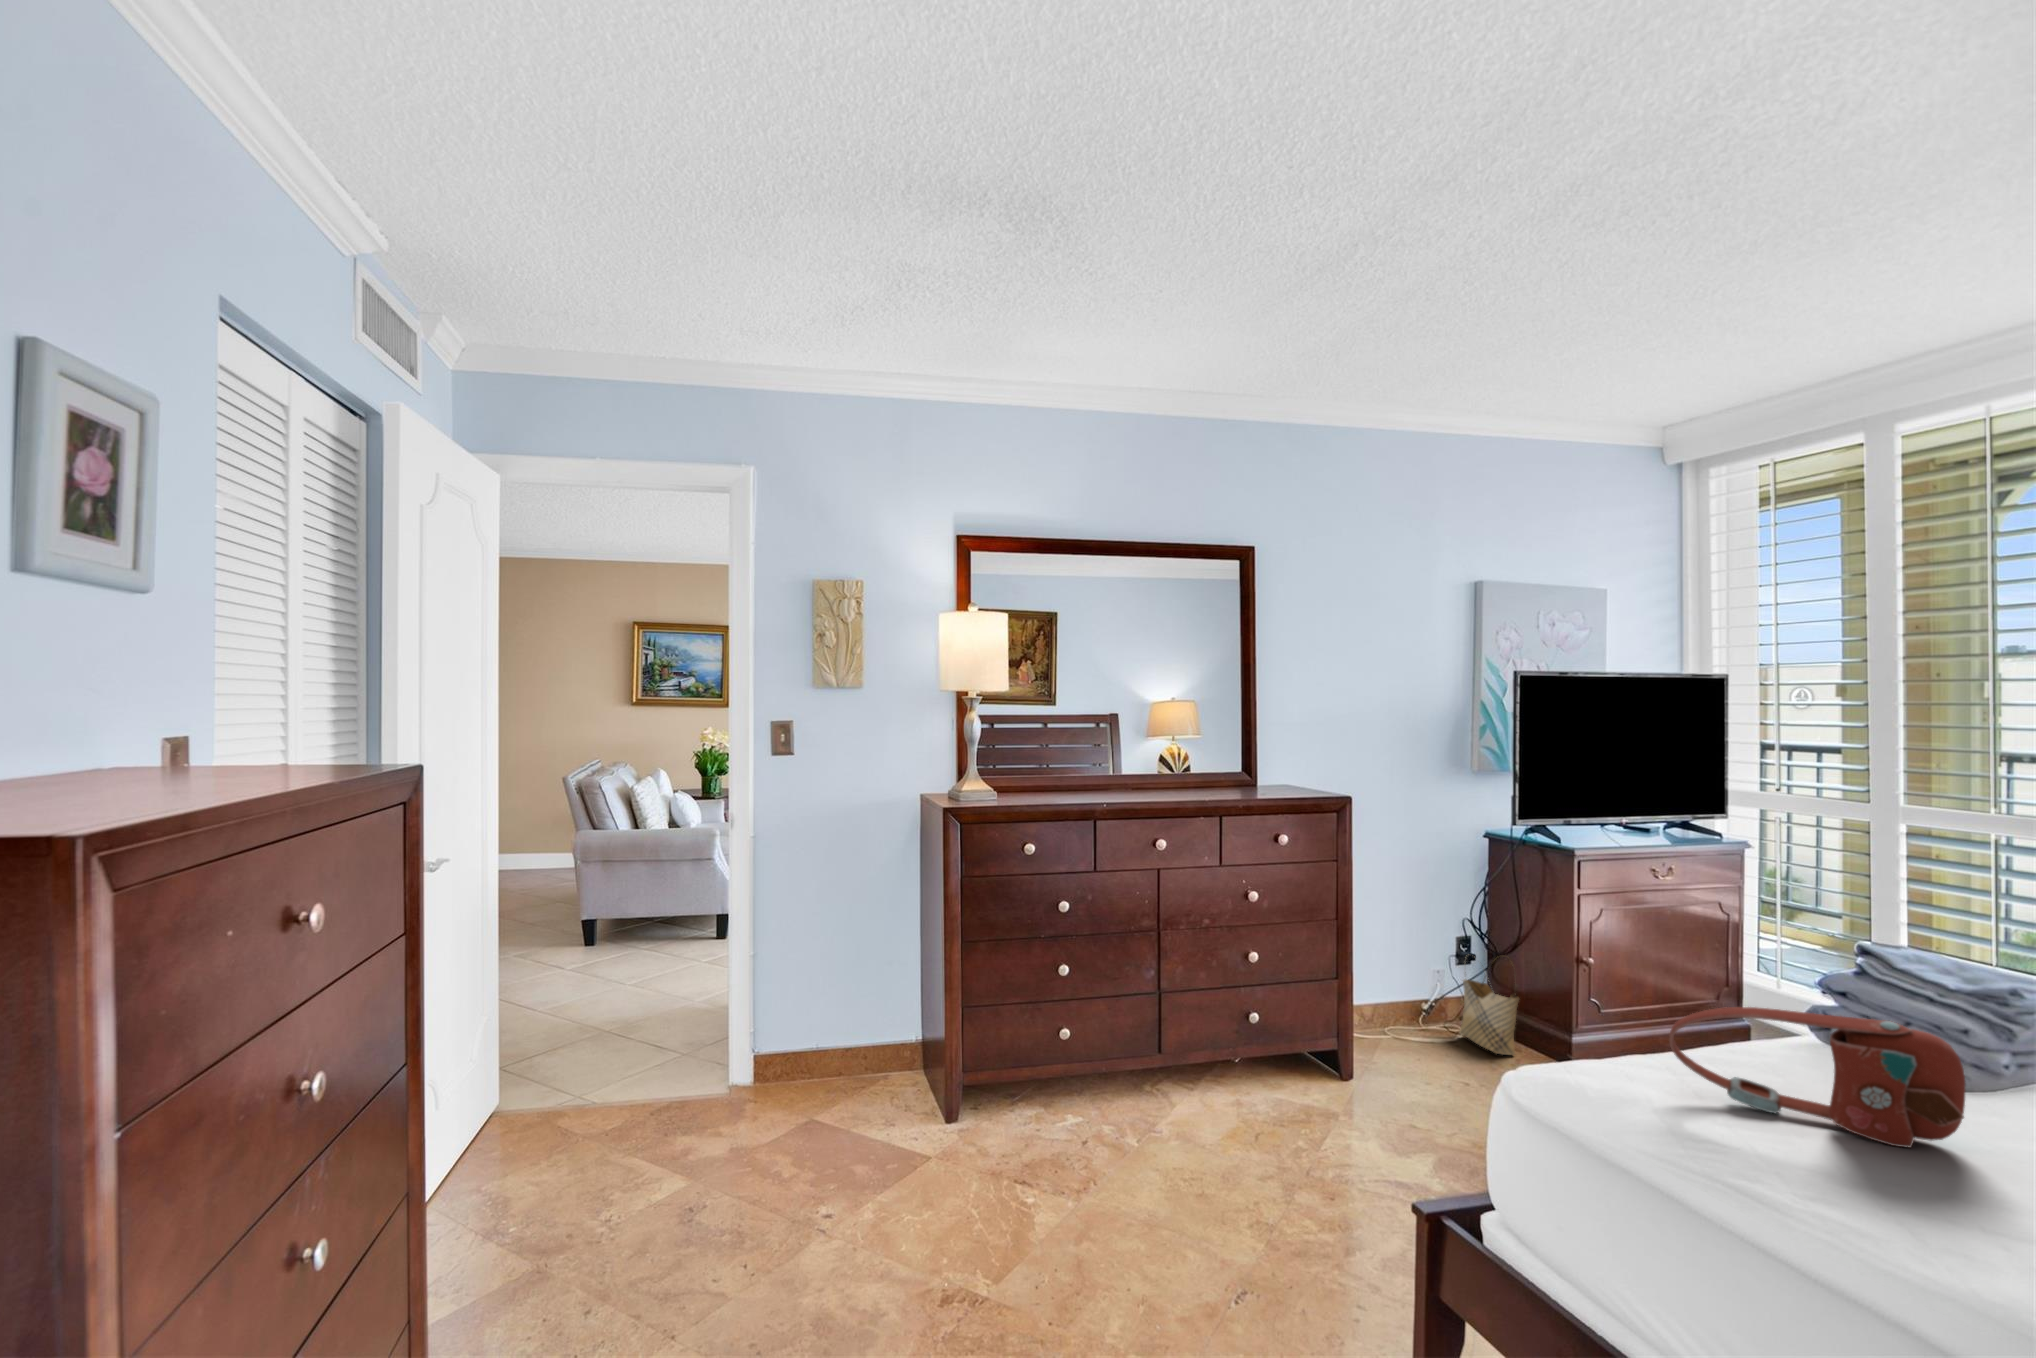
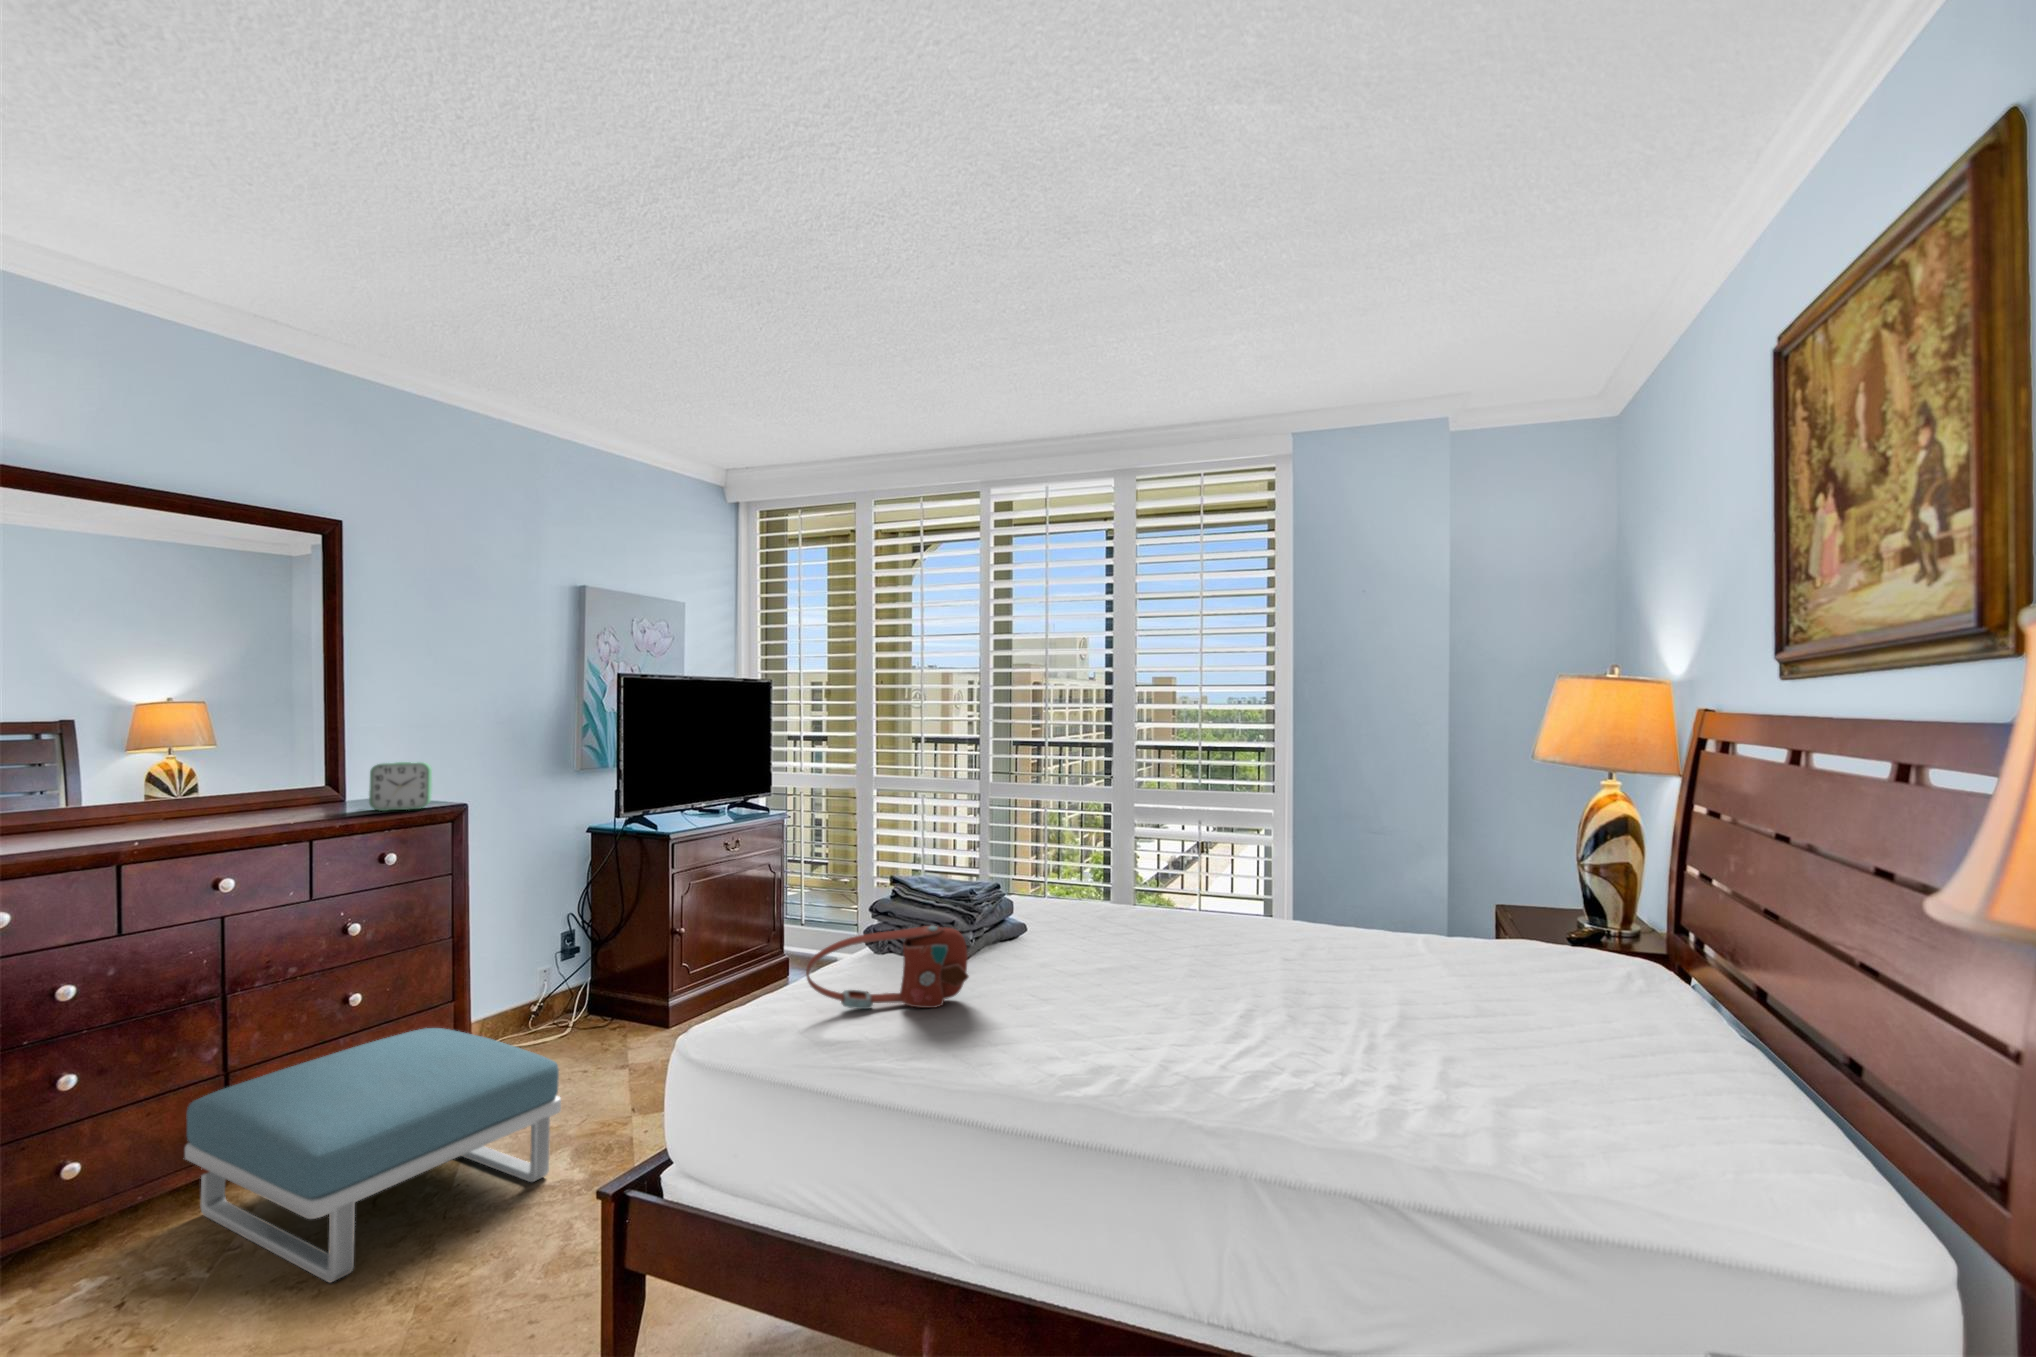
alarm clock: none [1270,751,1319,794] -> present [369,762,432,811]
woven basket: present [1459,954,1519,1055] -> none [564,940,623,1033]
footstool: none [1145,997,1427,1191] -> present [185,1028,561,1282]

